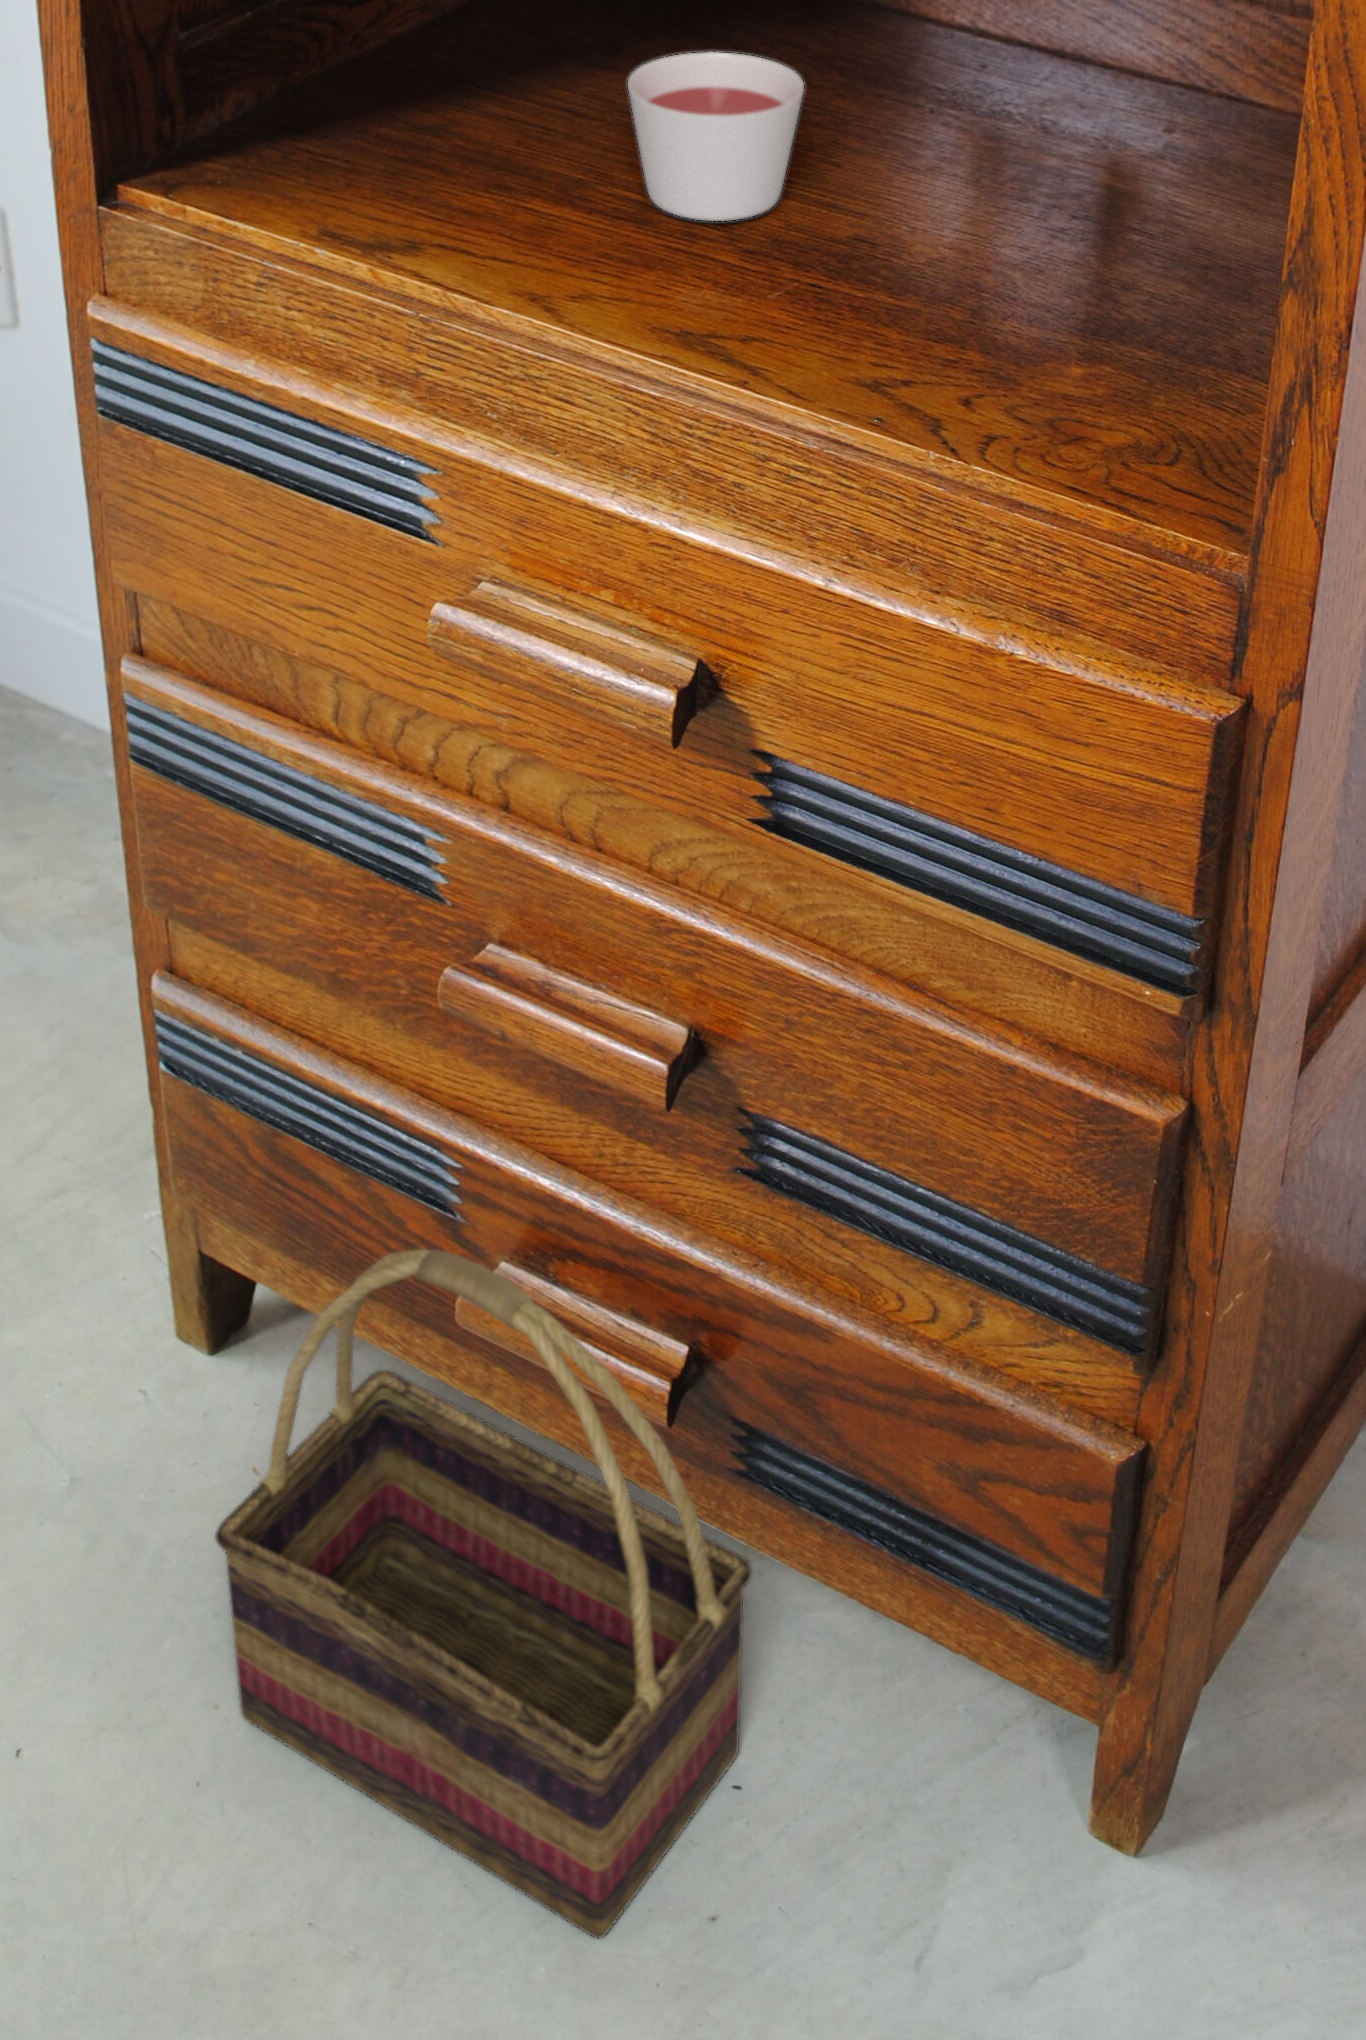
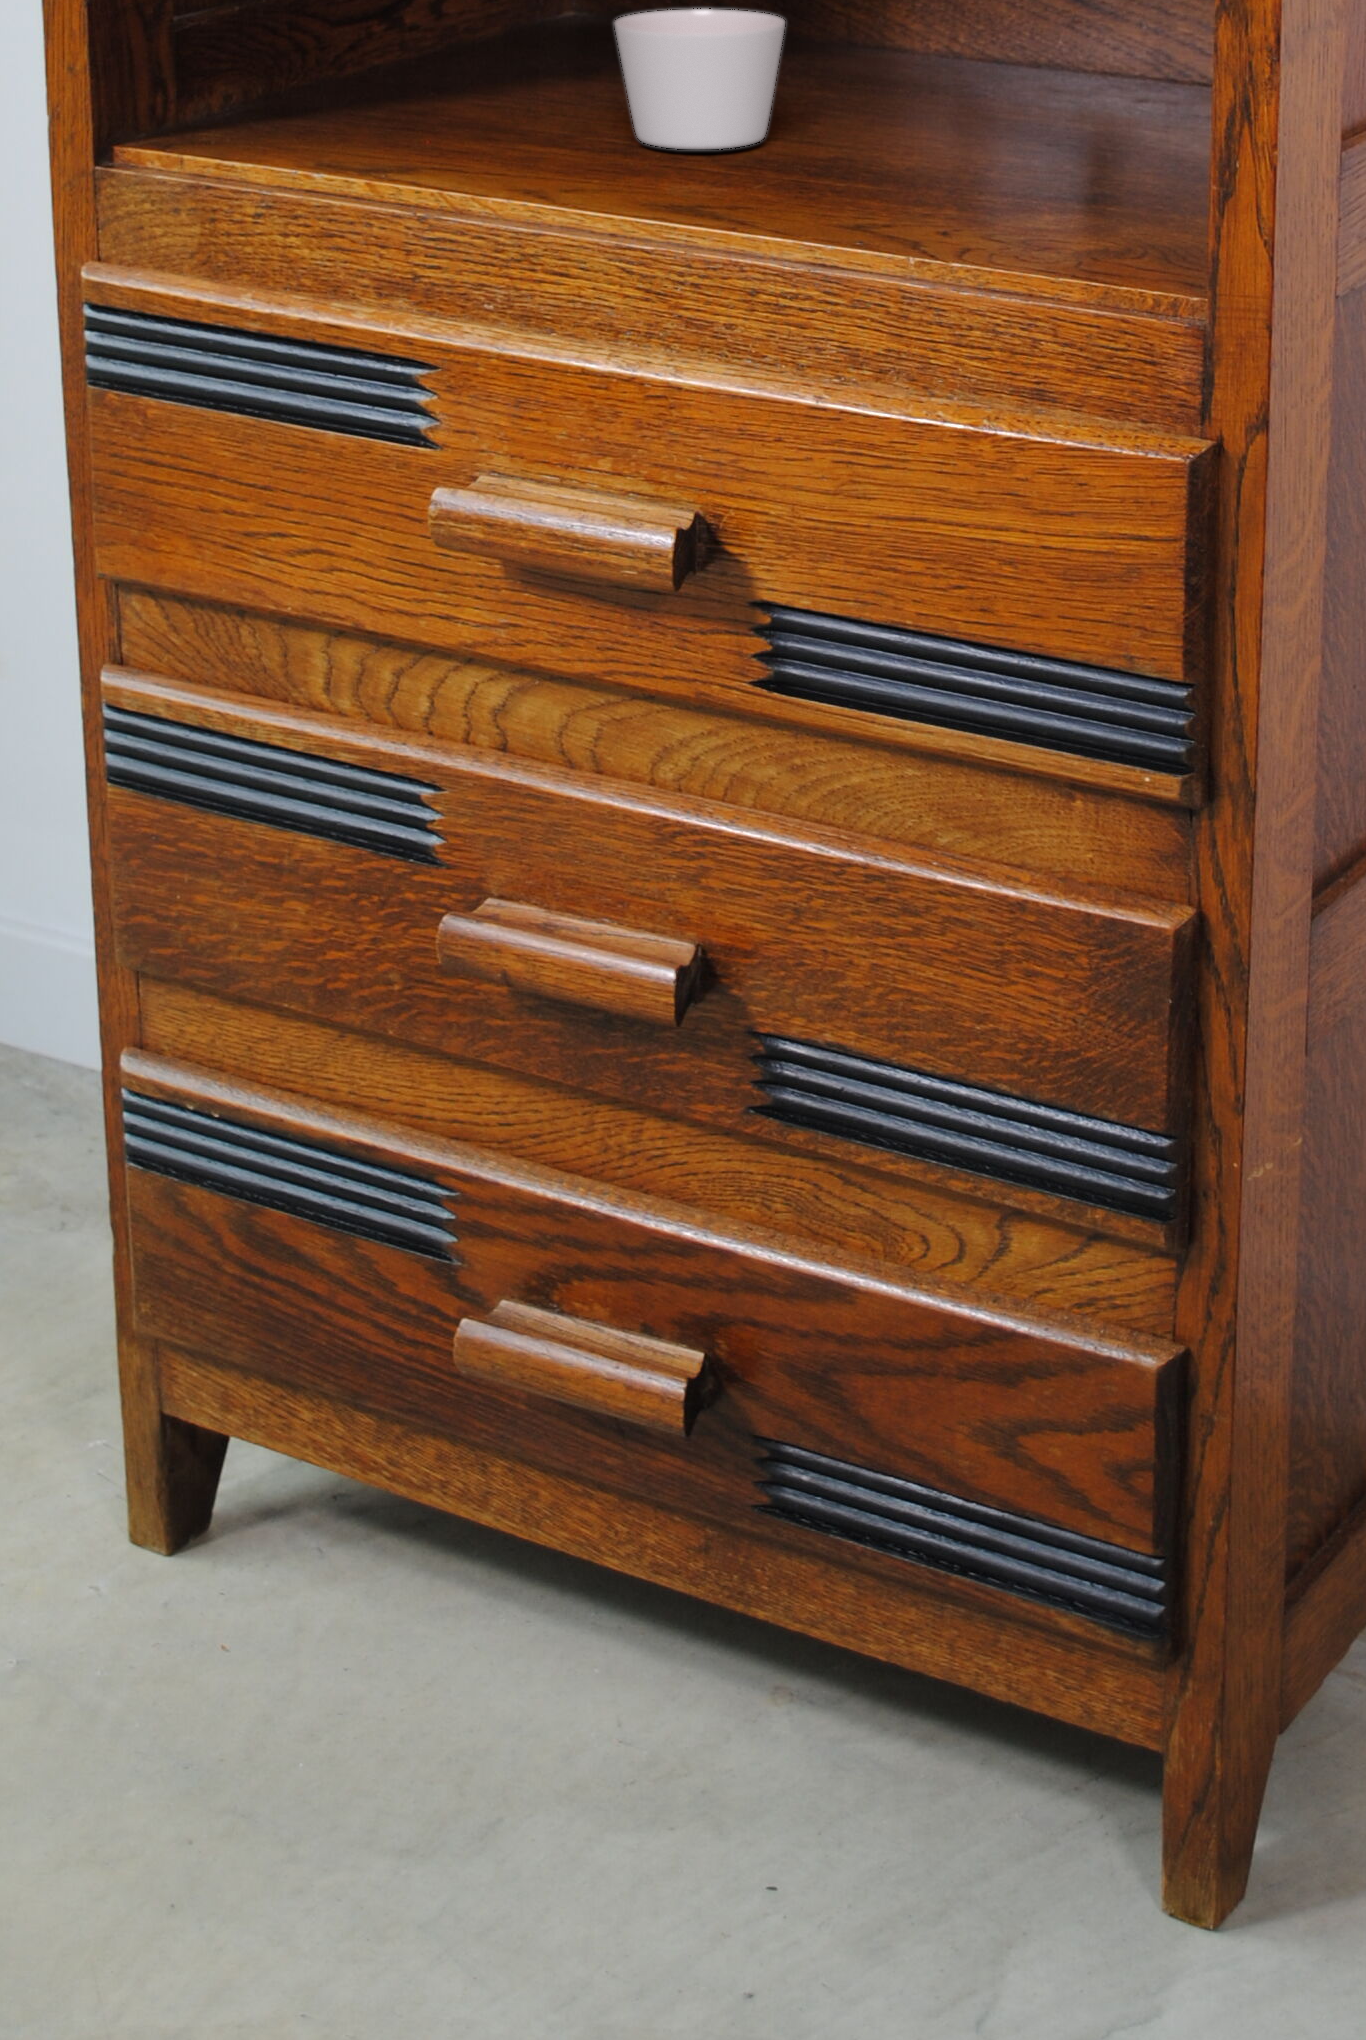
basket: present [215,1249,752,1939] -> none [193,1201,779,2003]

